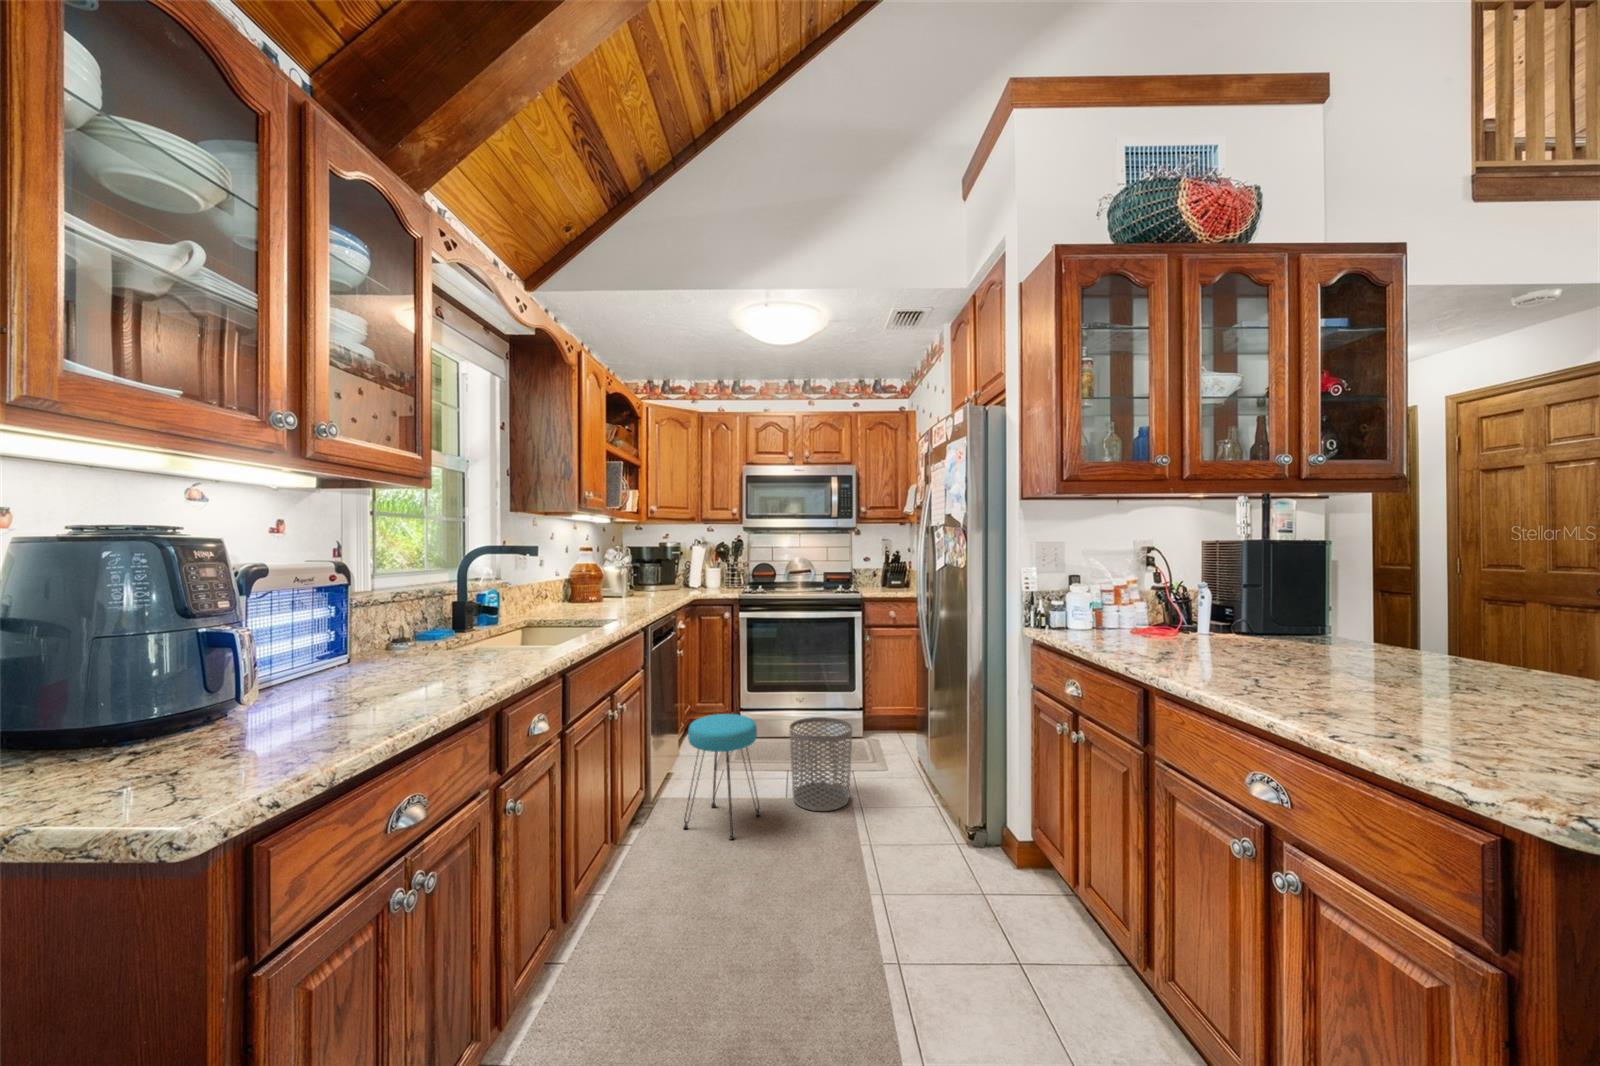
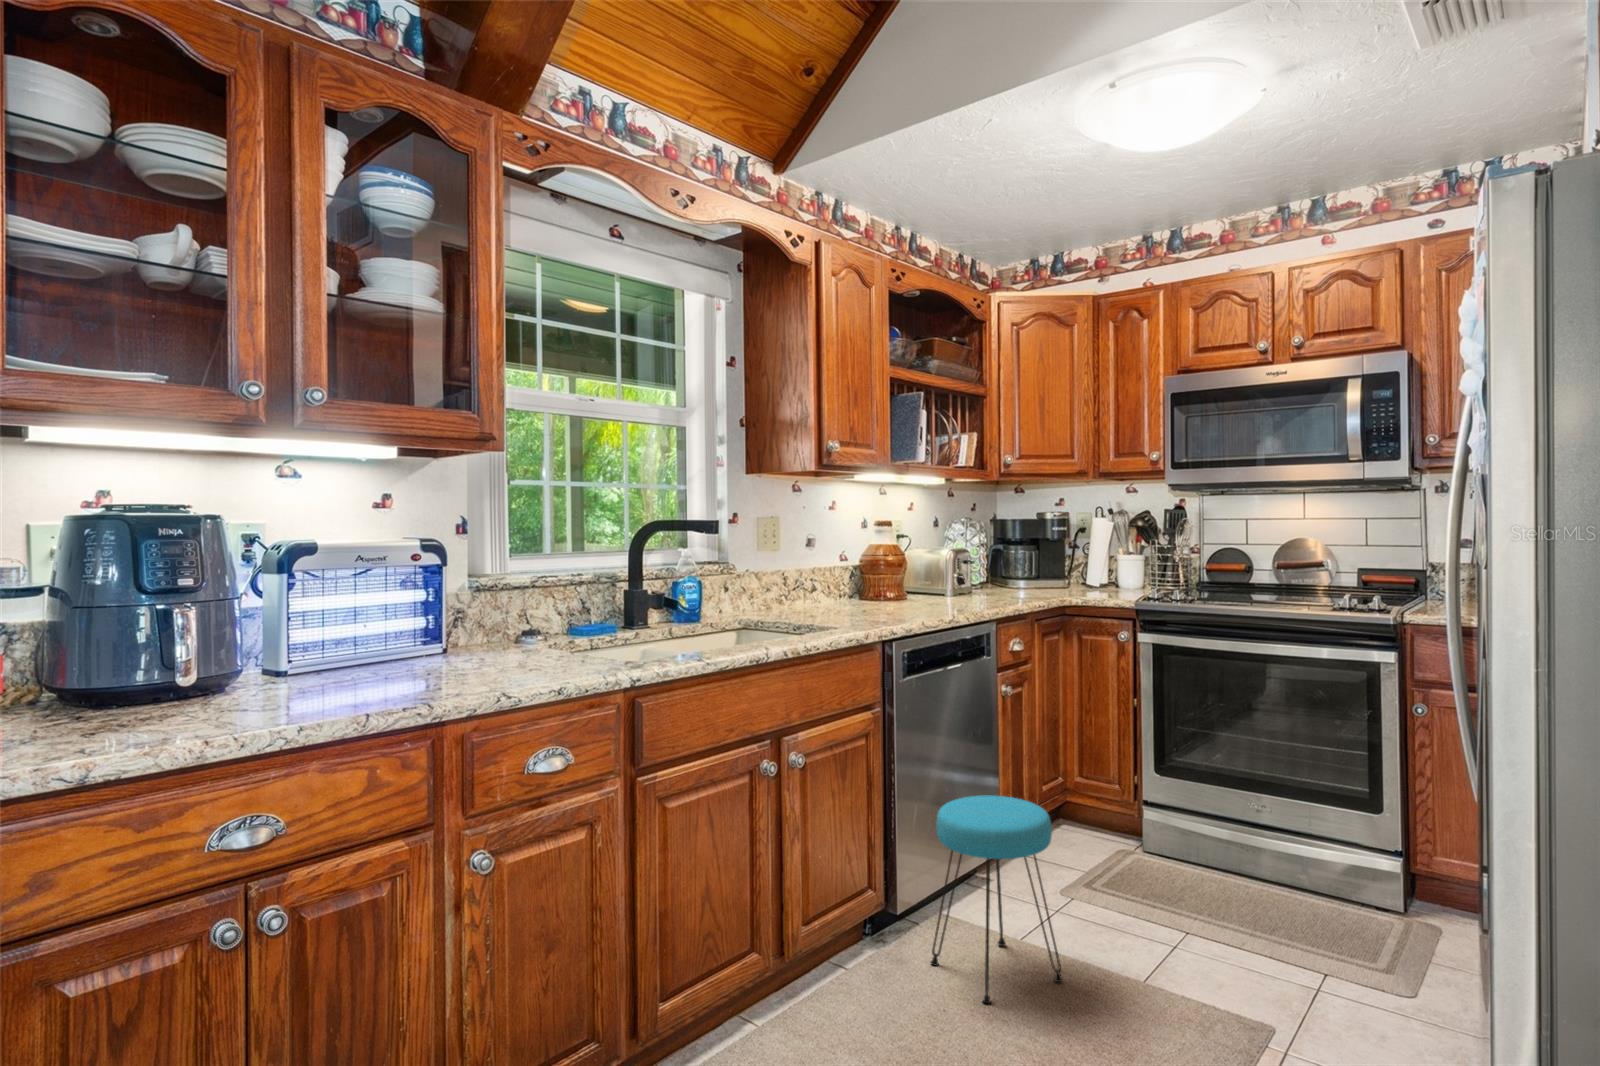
waste bin: present [790,717,852,811] -> none [1130,835,1258,1016]

